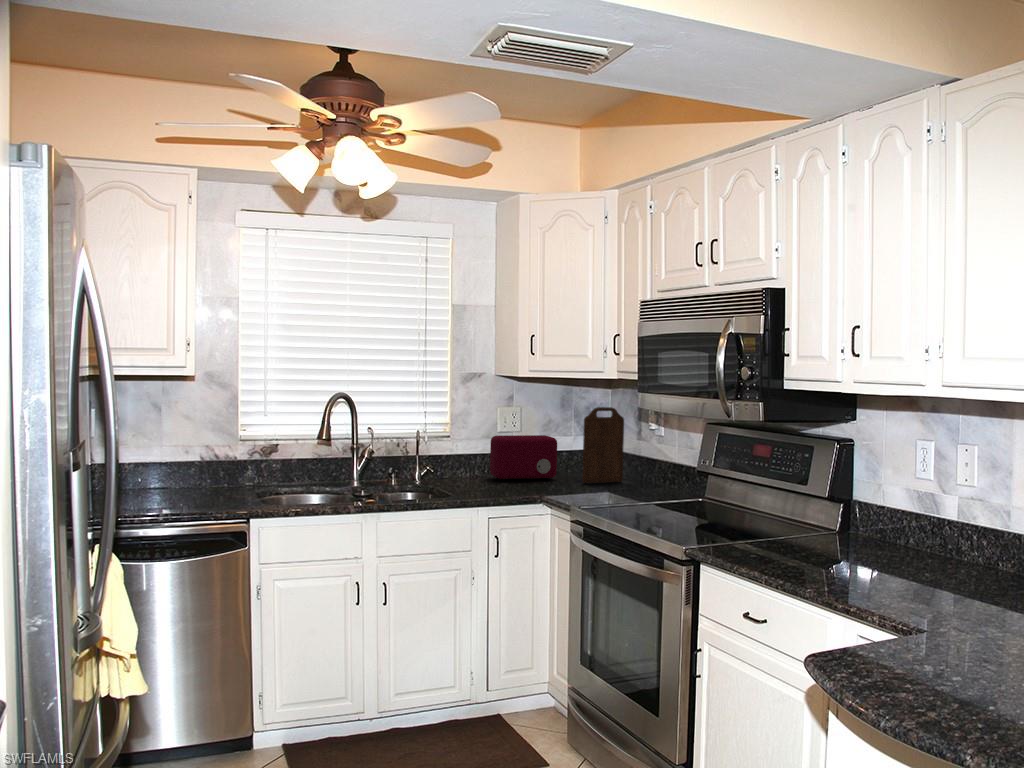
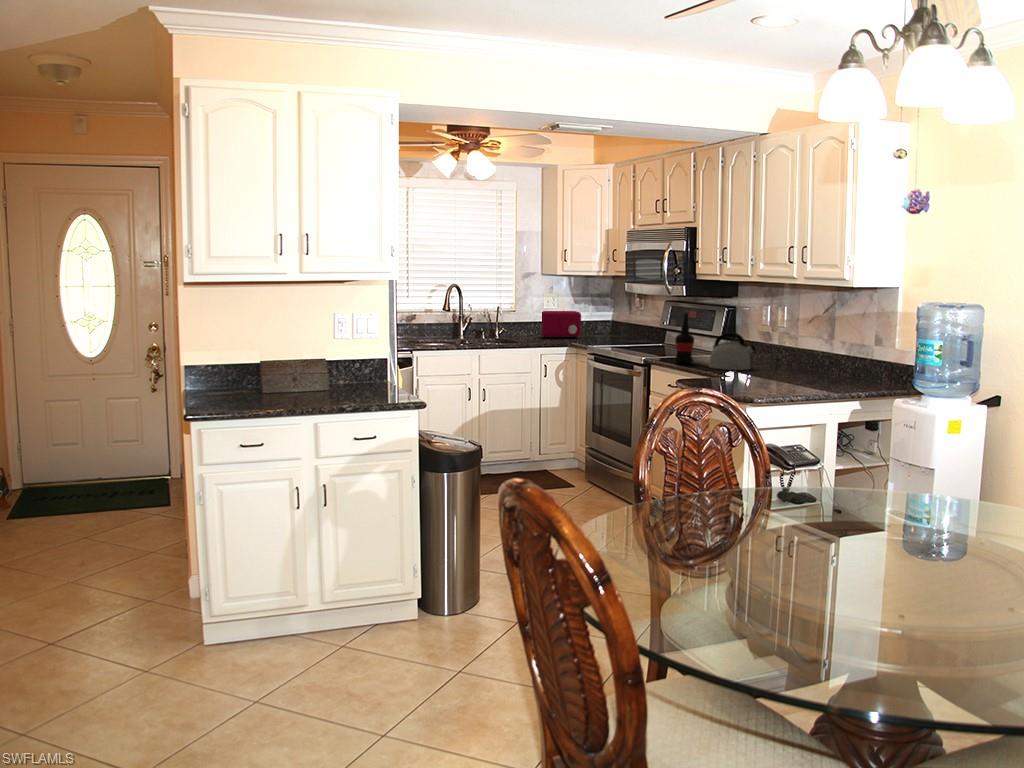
cutting board: present [582,407,624,483] -> none [596,293,622,339]
wine bottle: none [758,456,800,566] -> present [675,311,694,363]
kettle: none [840,506,948,593] -> present [709,333,756,370]

